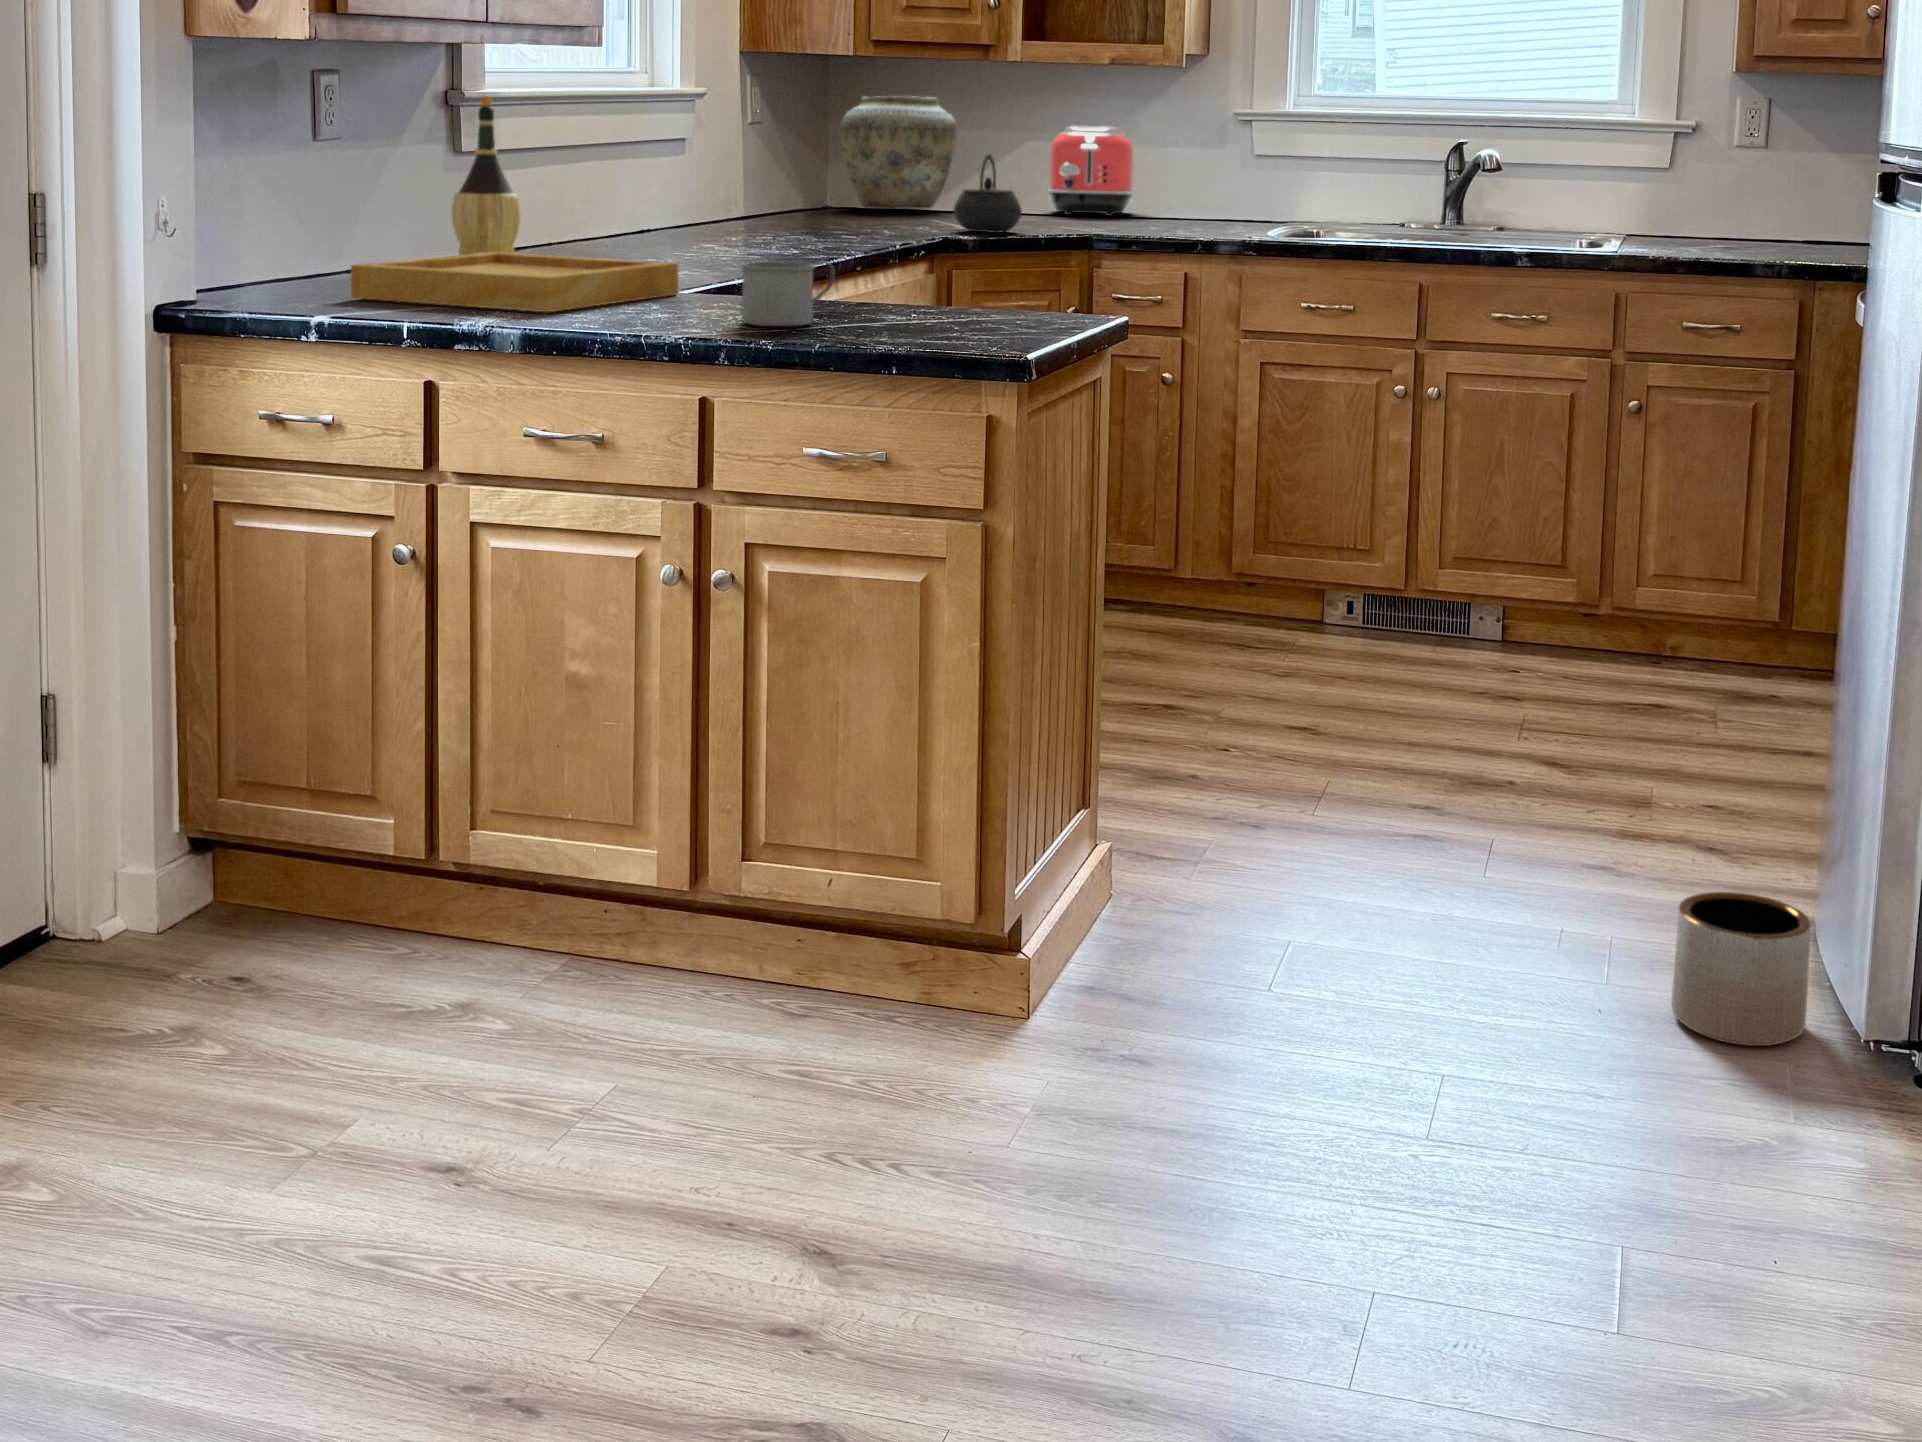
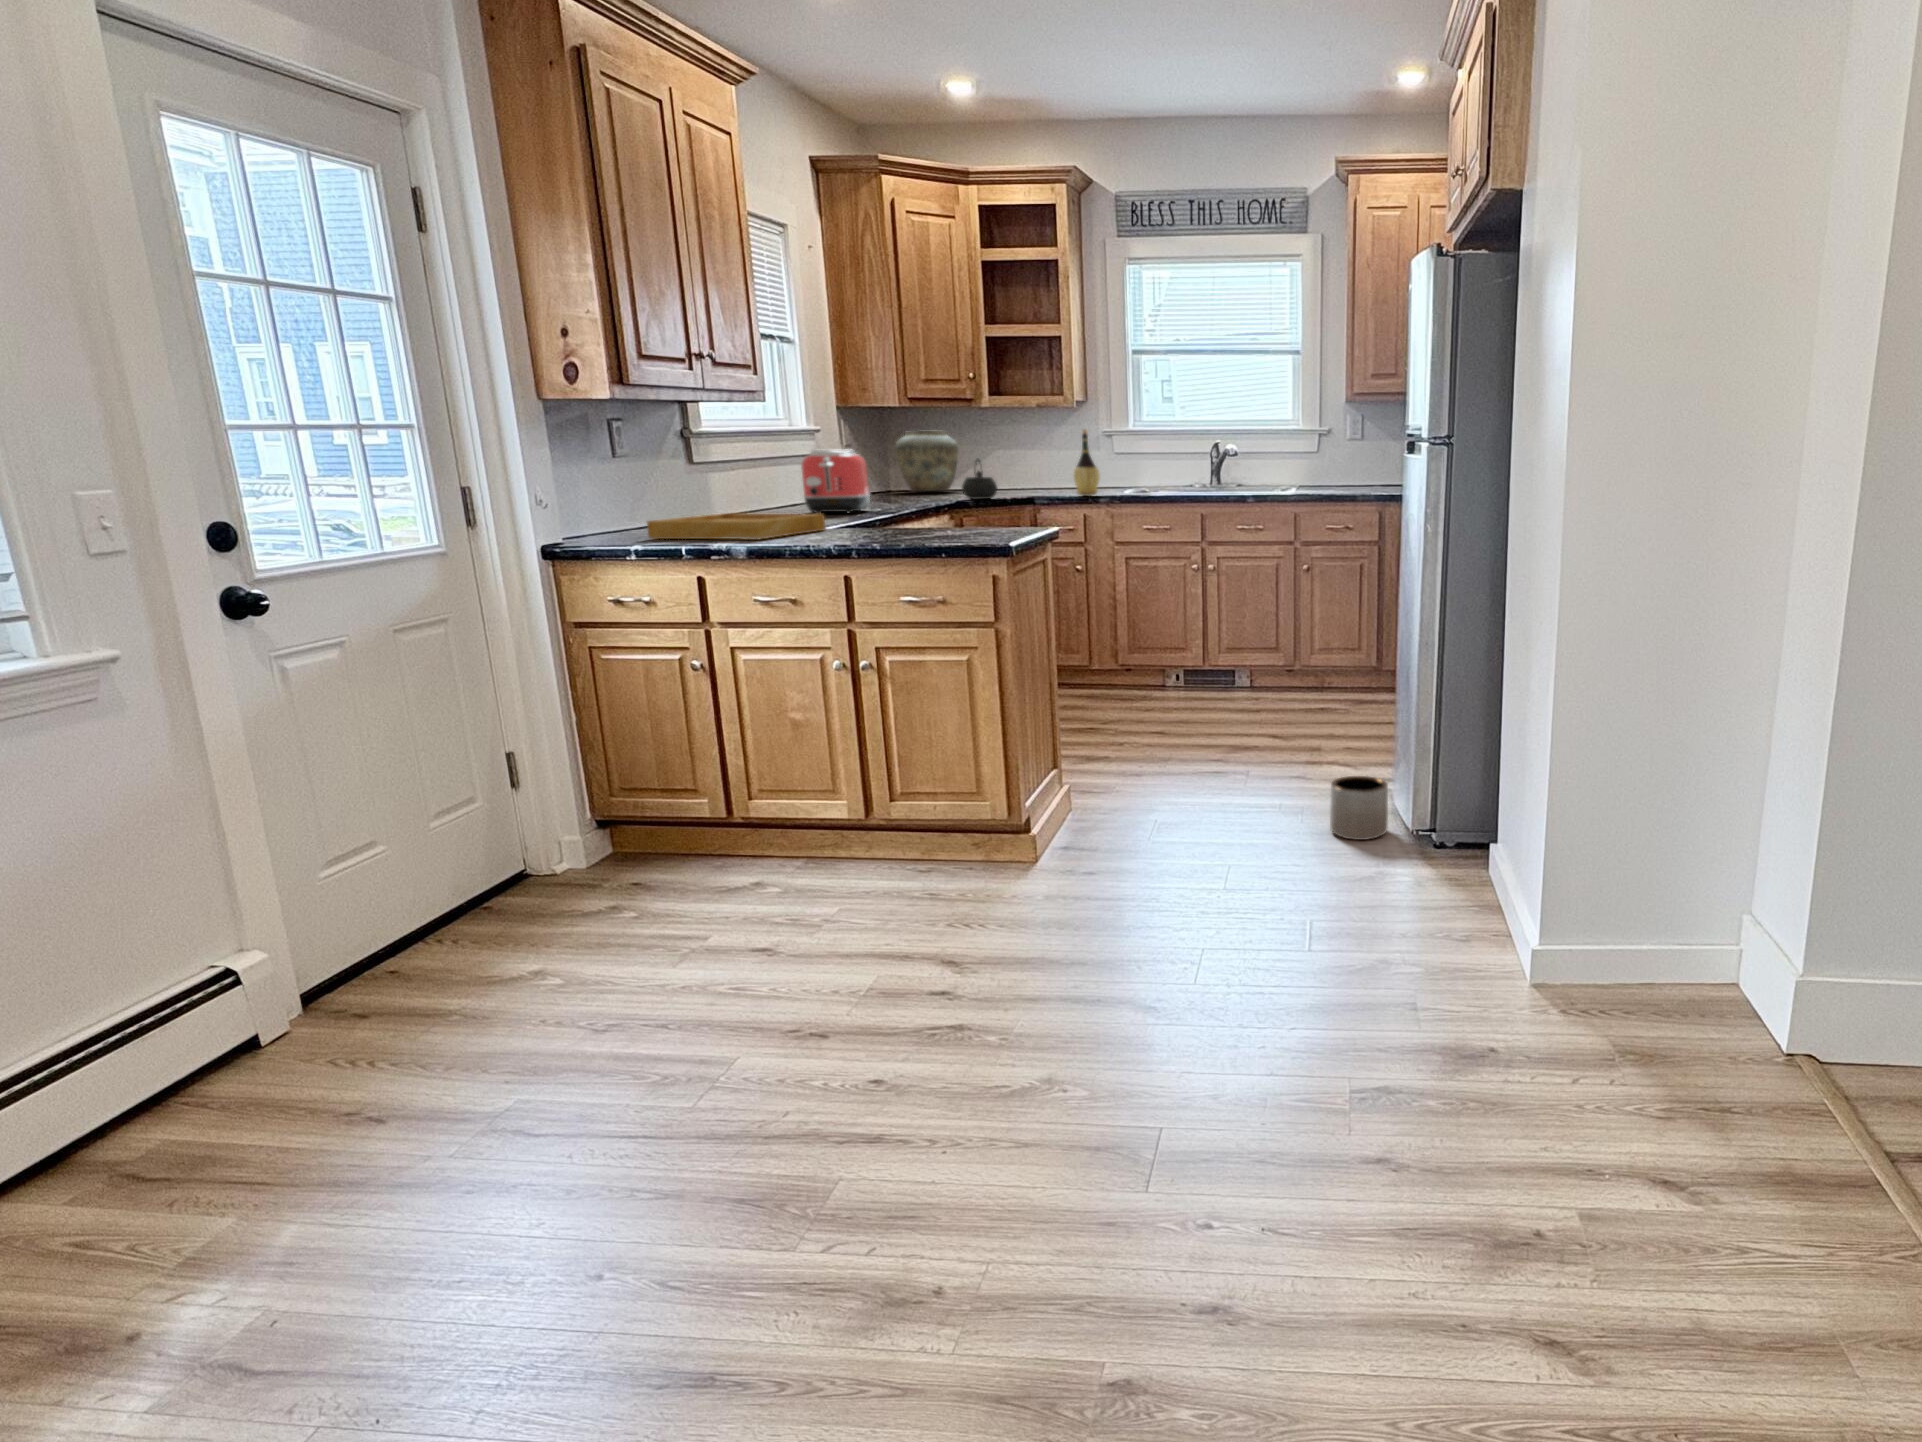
wine bottle: present [452,96,521,255] -> present [1074,430,1099,496]
toaster: present [1048,126,1133,216] -> present [801,449,870,514]
mug: present [741,261,835,326] -> none [860,506,910,540]

